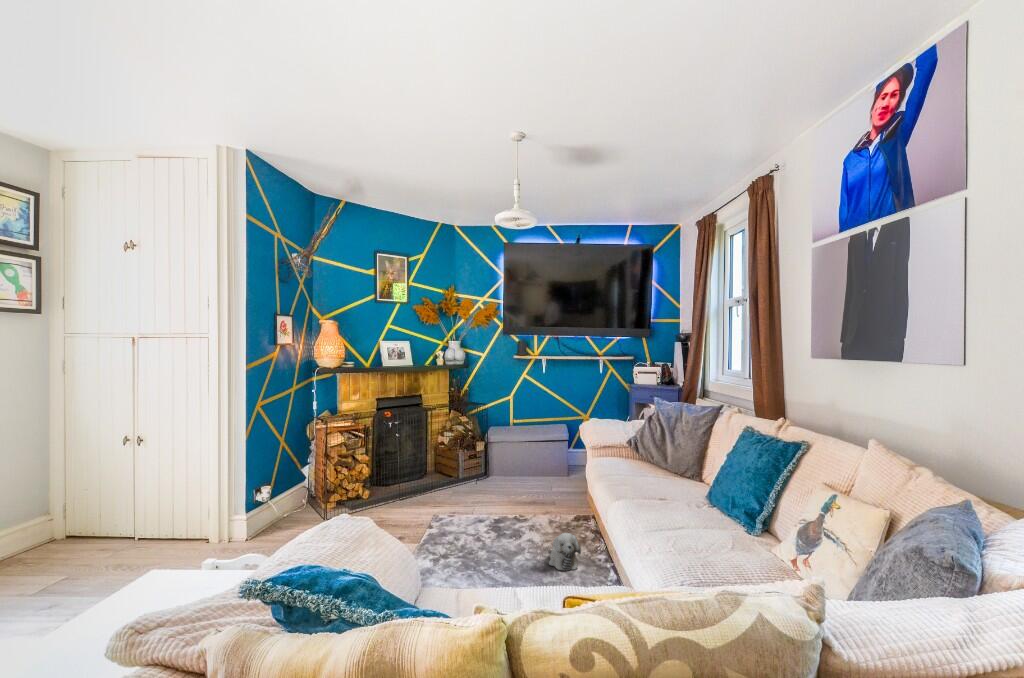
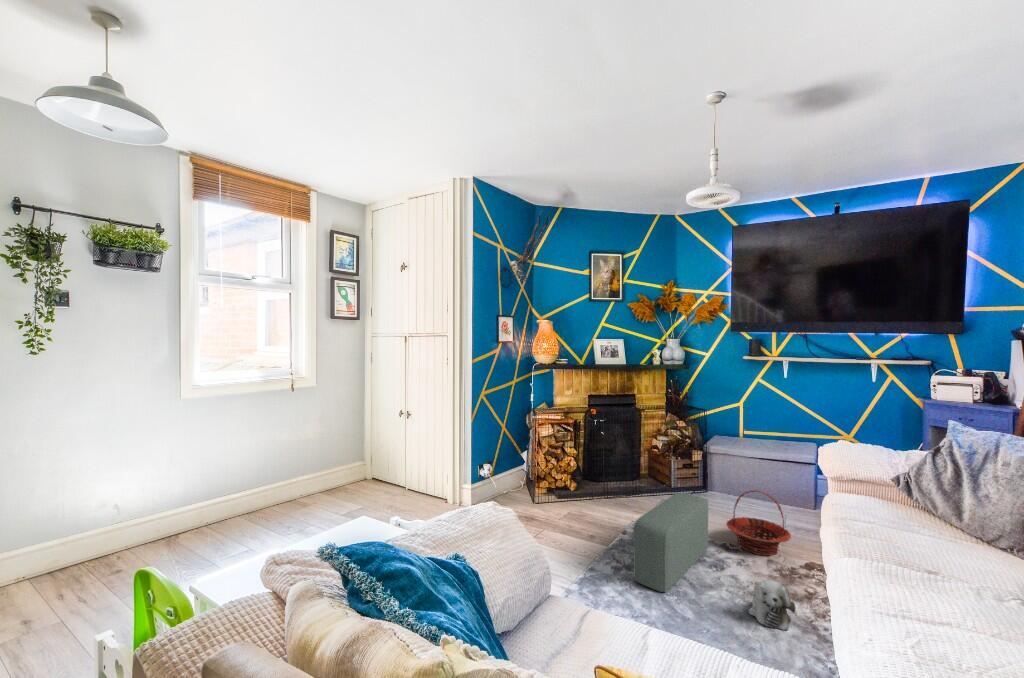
basket: none [516,466,564,520] -> present [726,490,791,556]
pouf: none [453,479,505,569] -> present [633,492,708,592]

